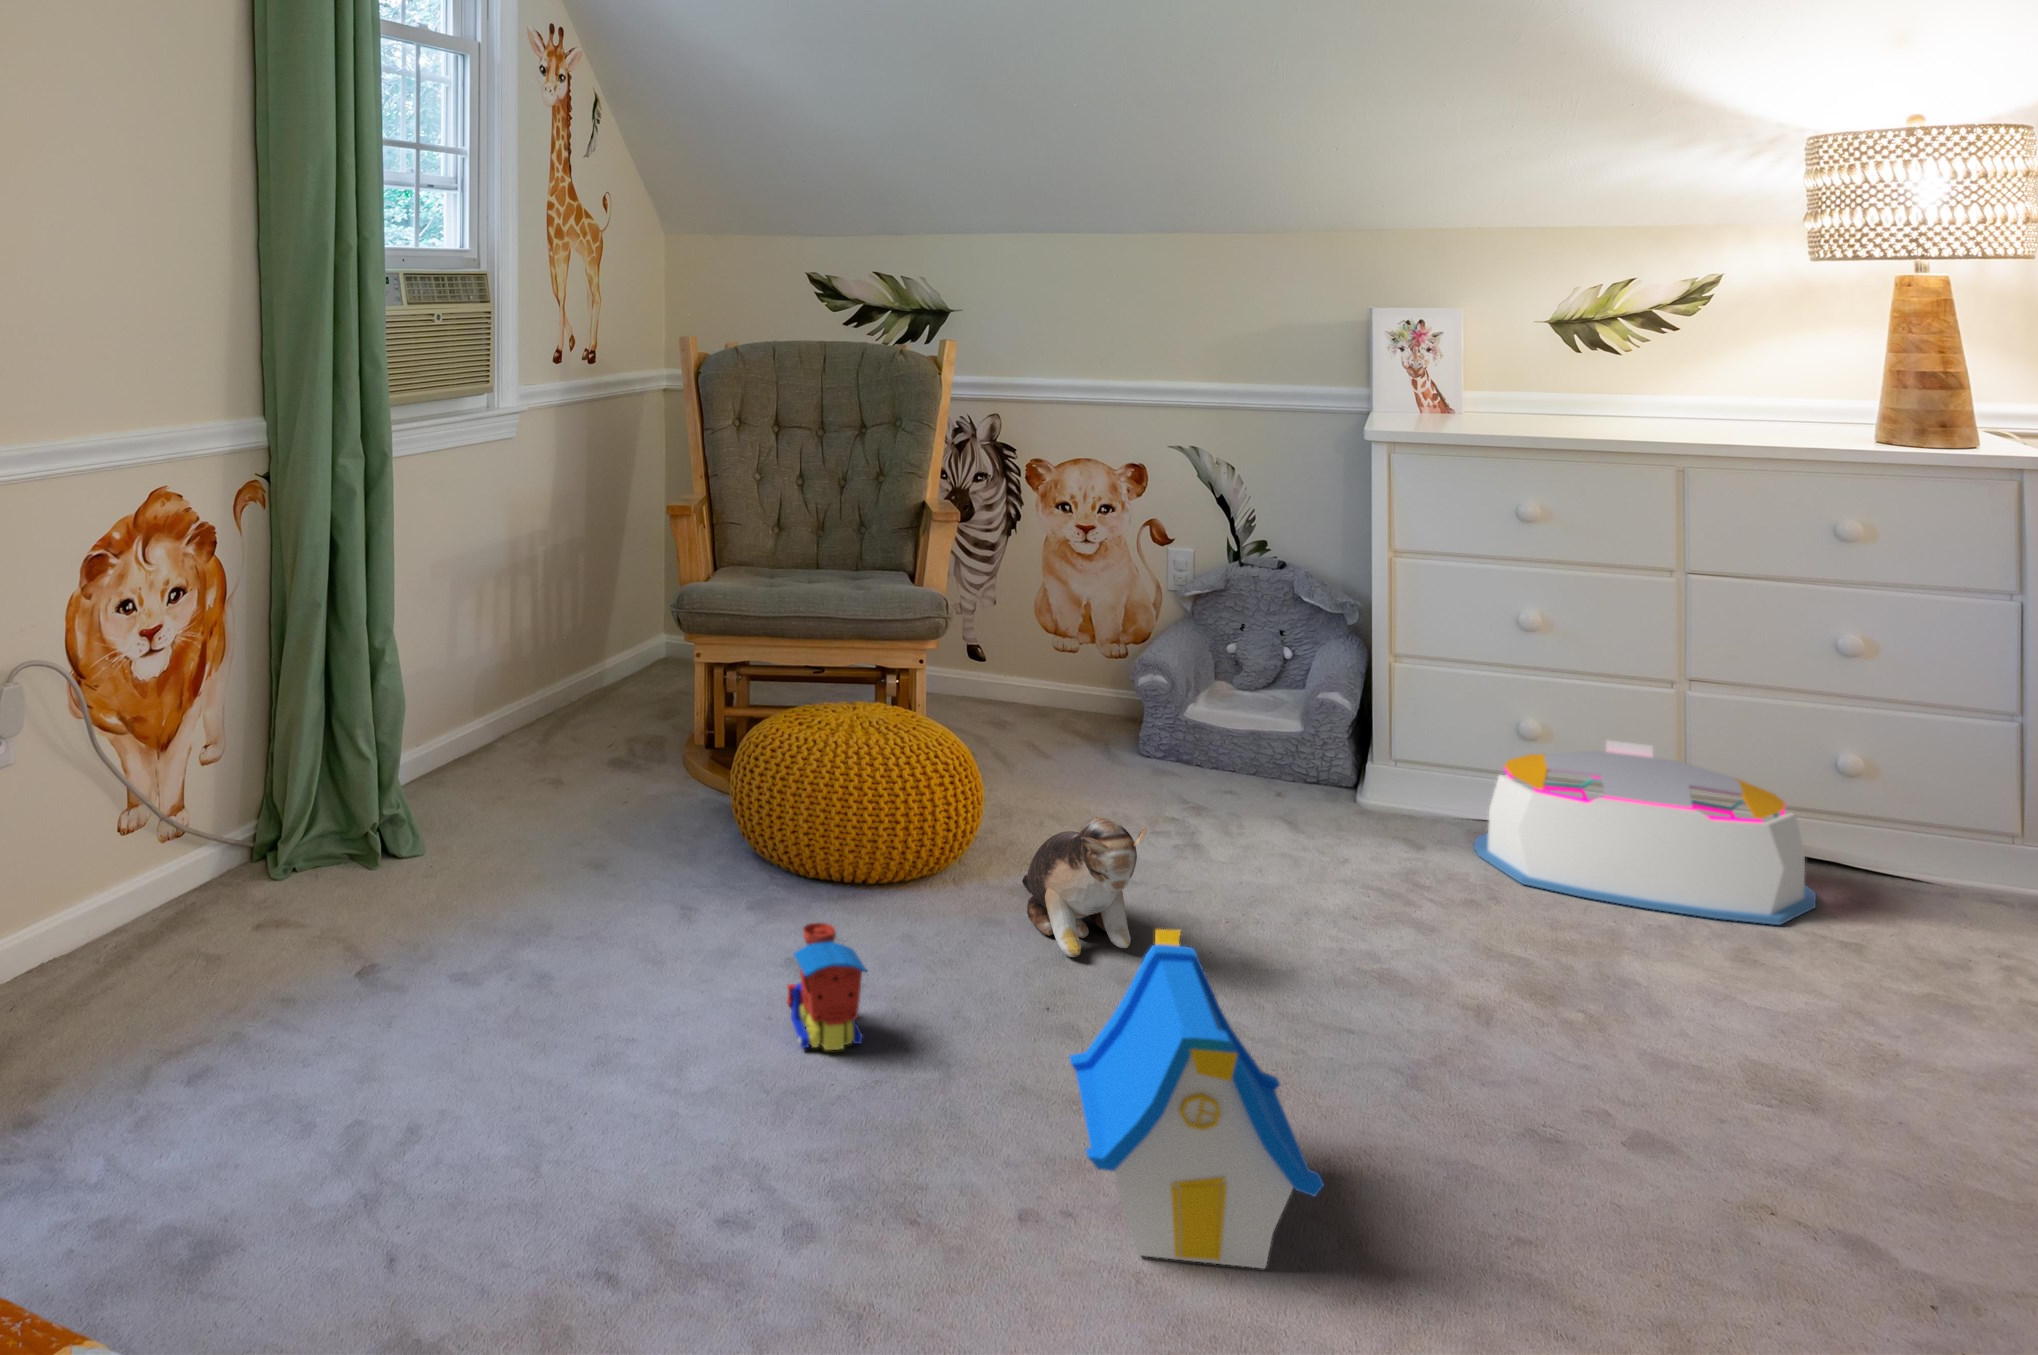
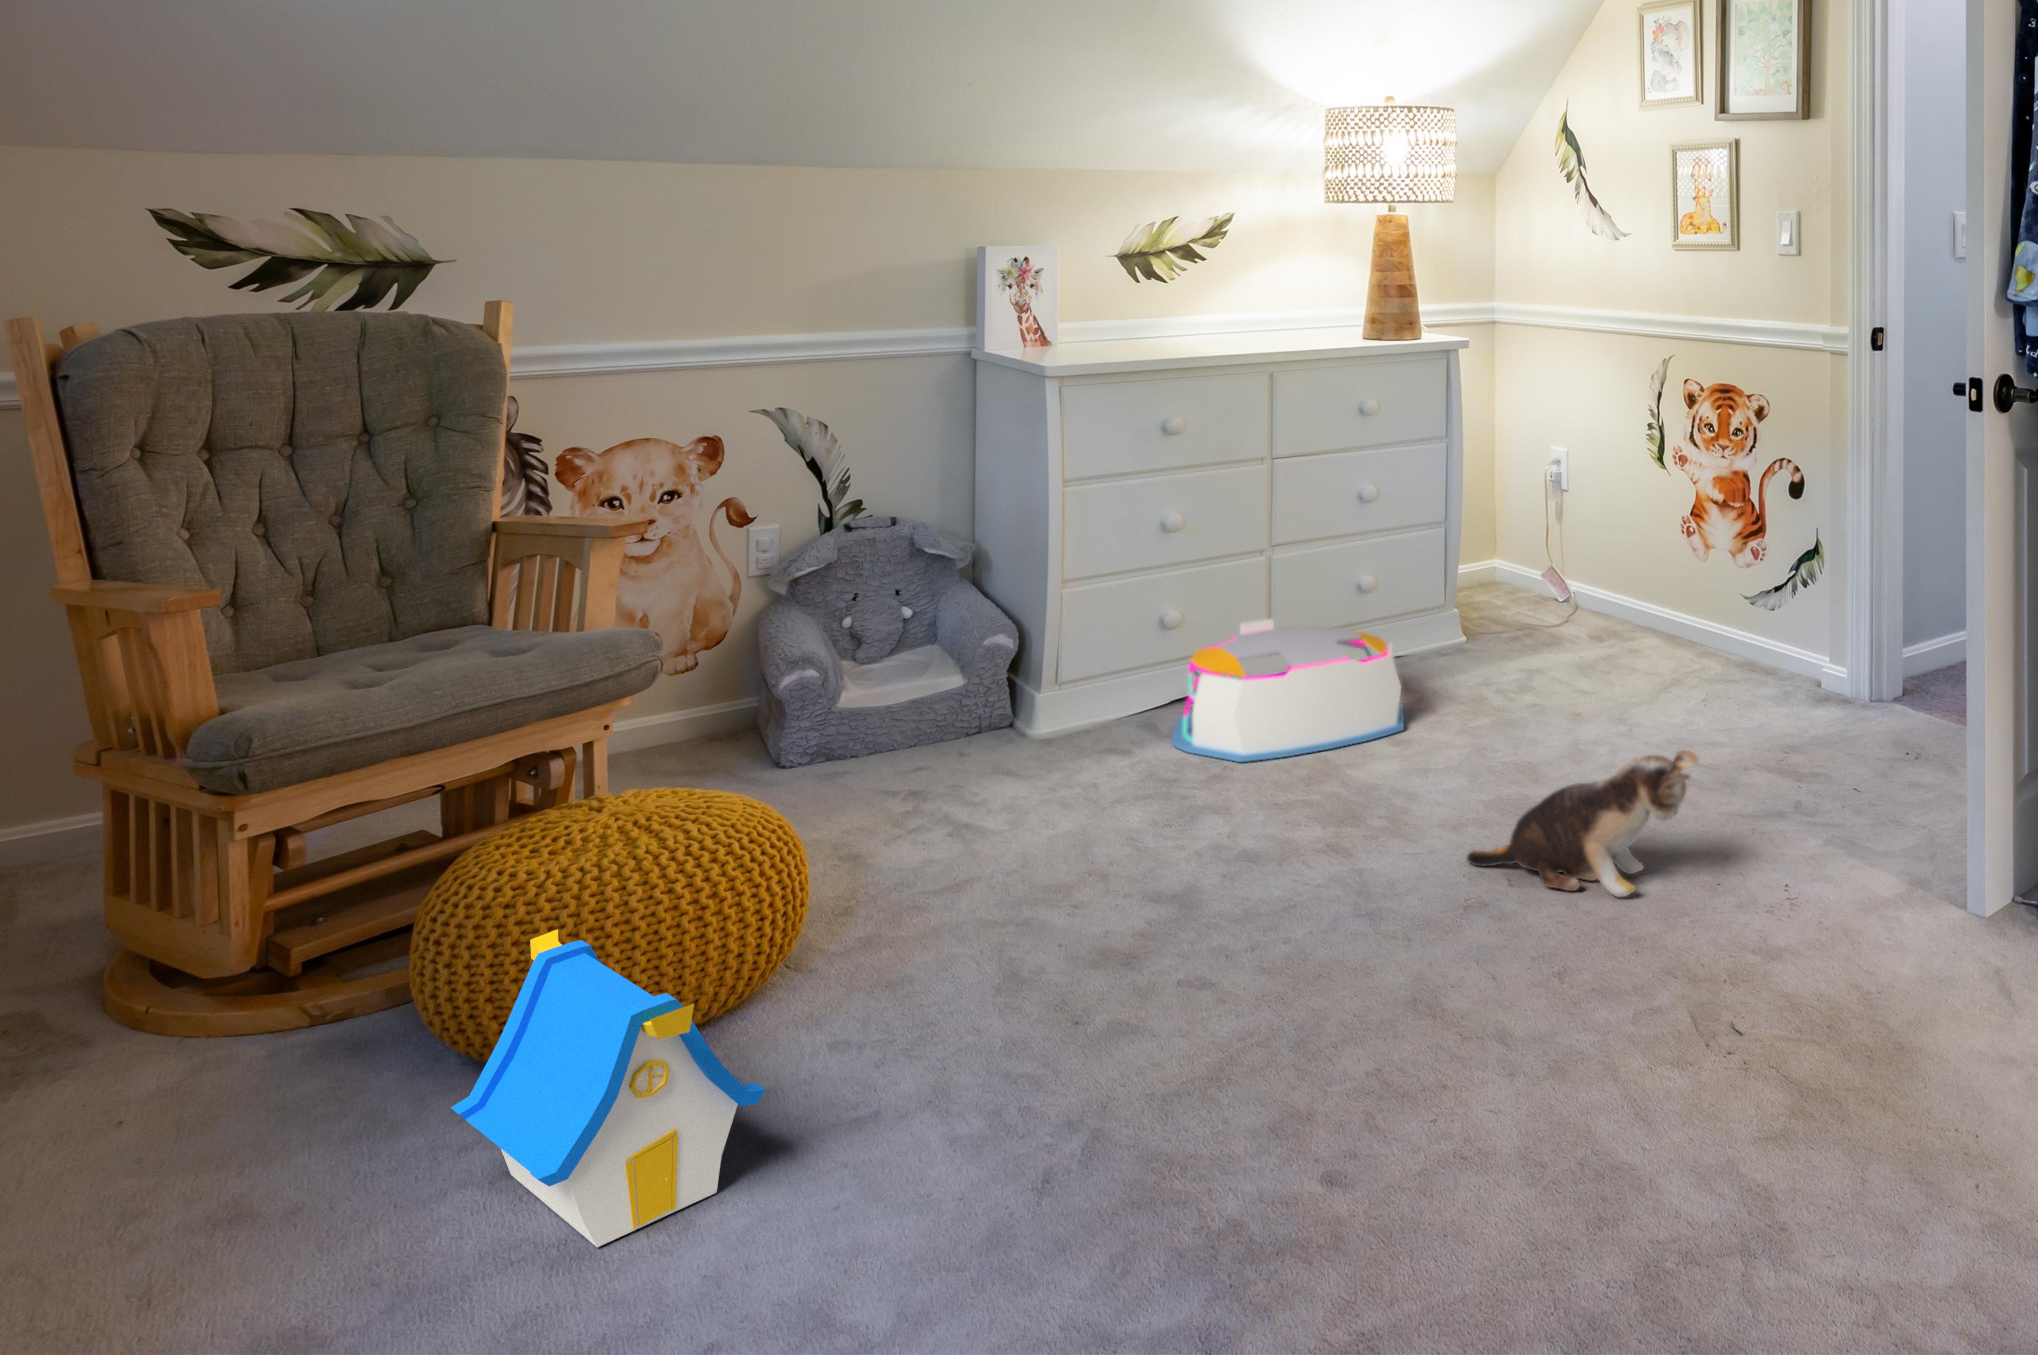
plush toy: present [1022,817,1147,957] -> present [1467,750,1698,897]
toy train: present [787,923,867,1050] -> none [863,1032,996,1180]
toy house: present [1070,929,1324,1269] -> present [451,929,765,1247]

